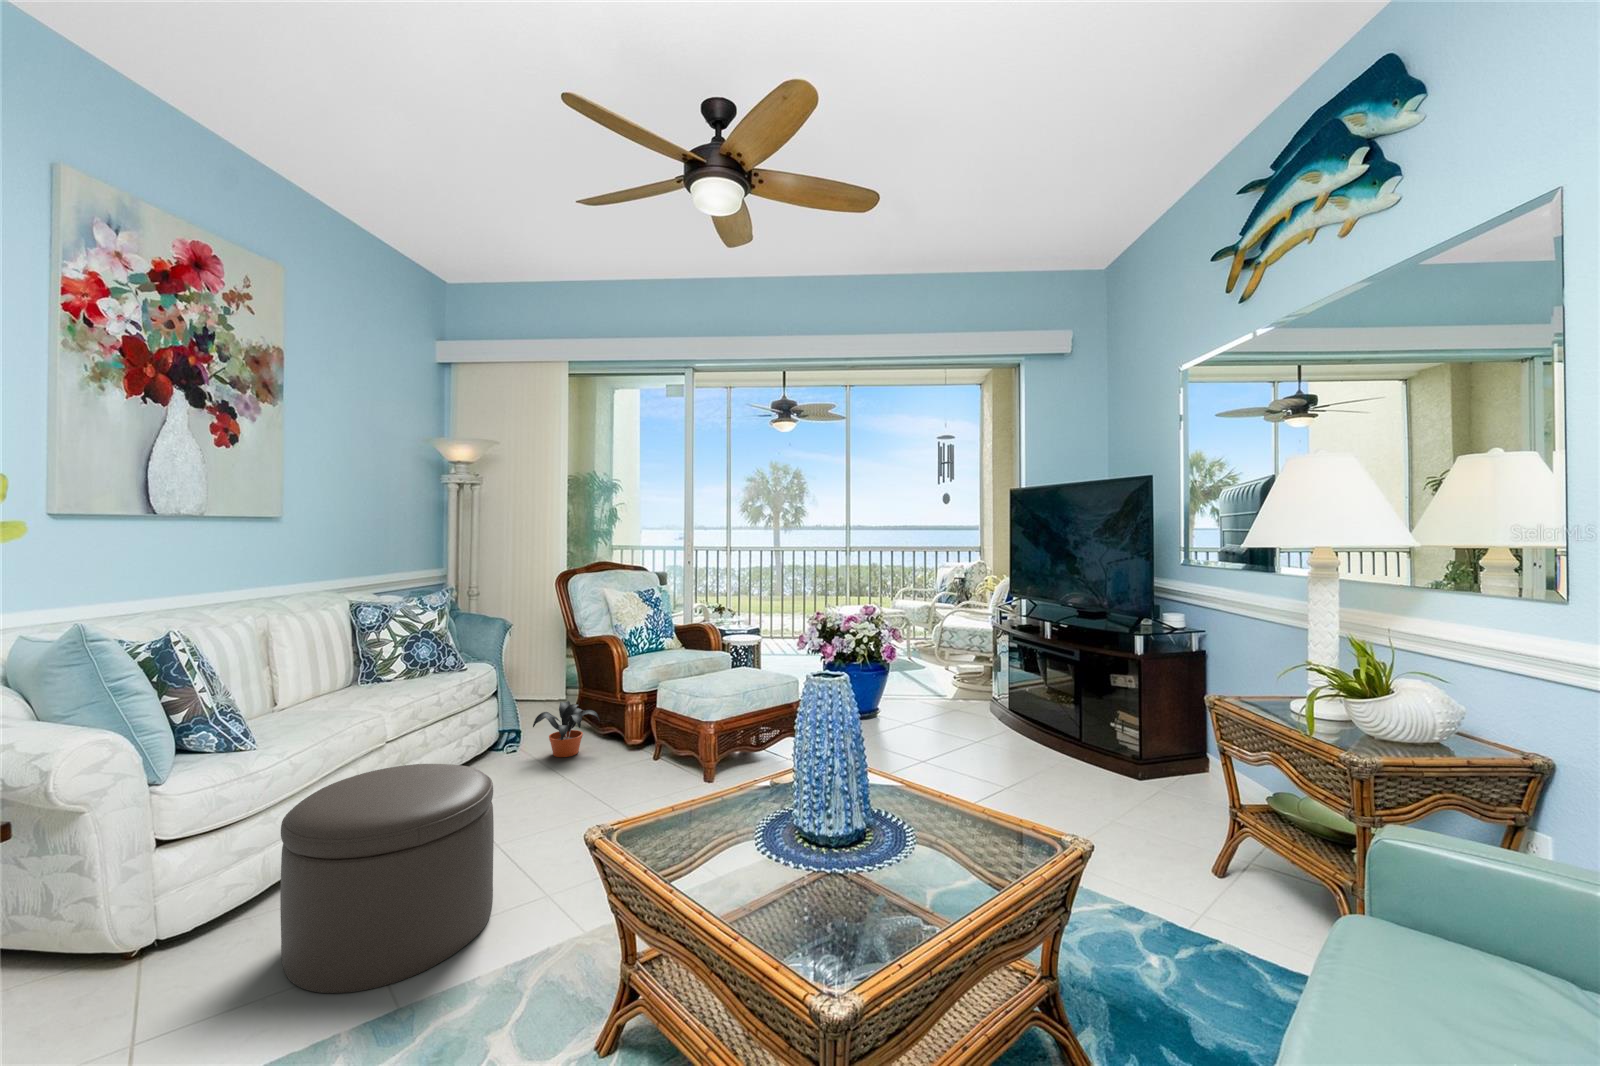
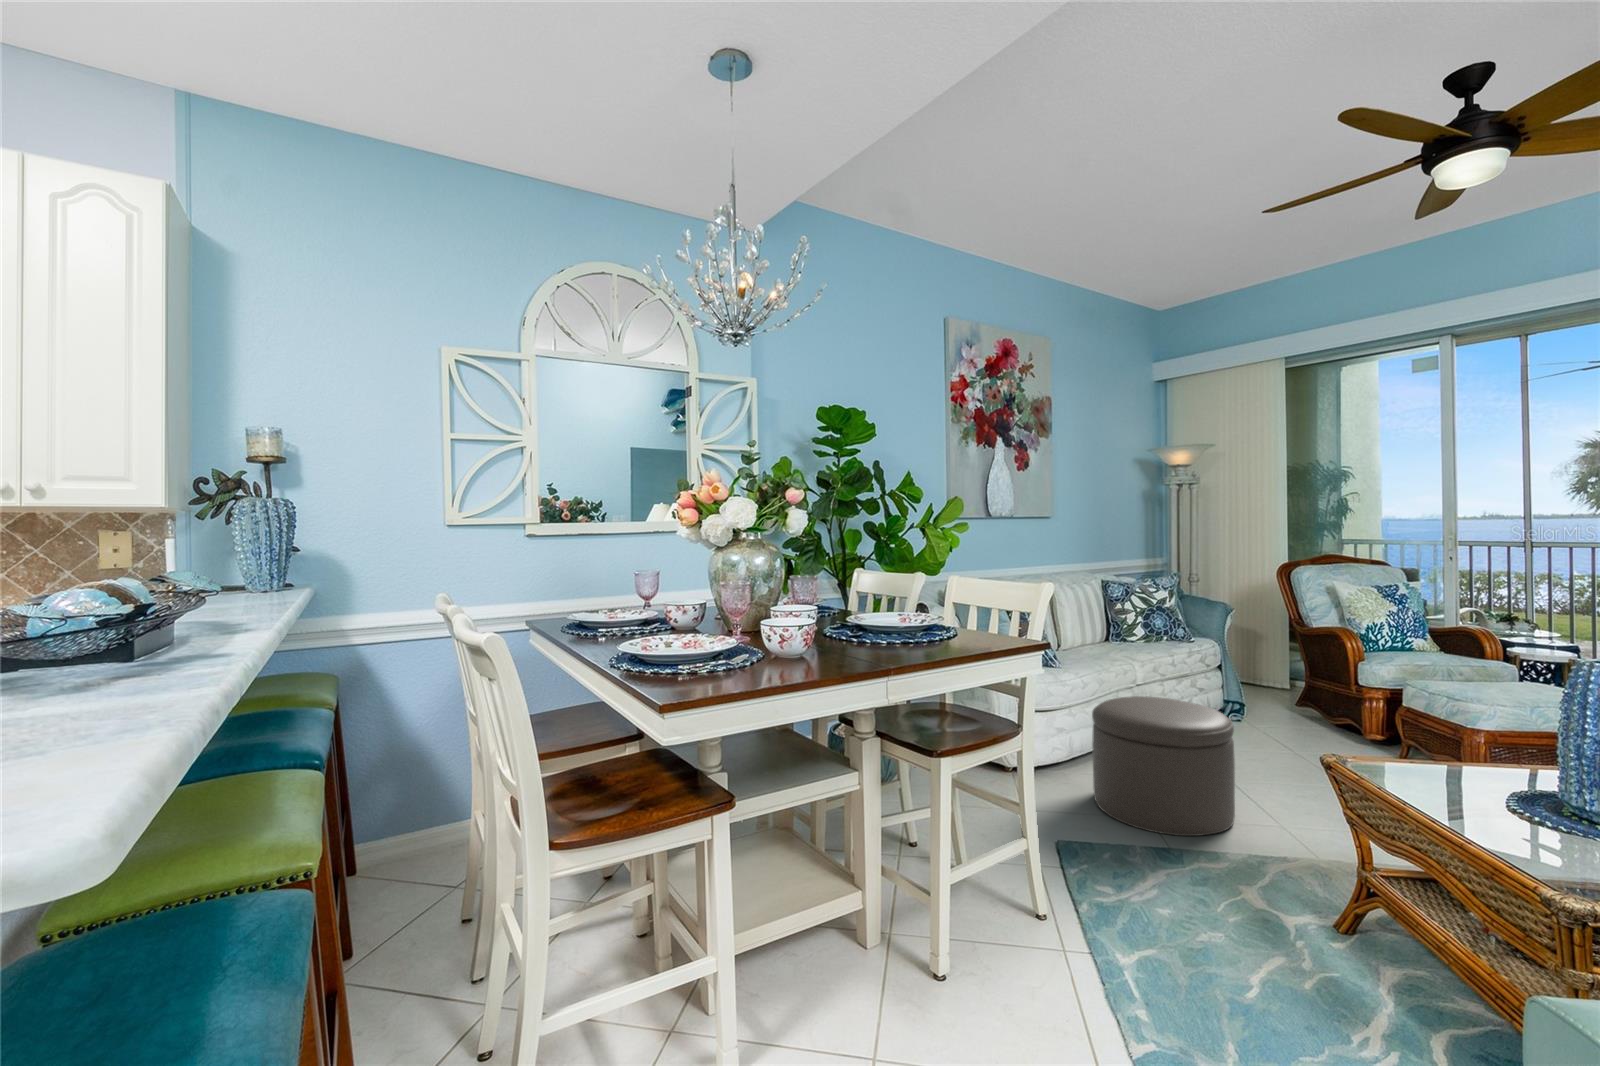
potted plant: present [533,701,599,757] -> none [1256,686,1330,739]

